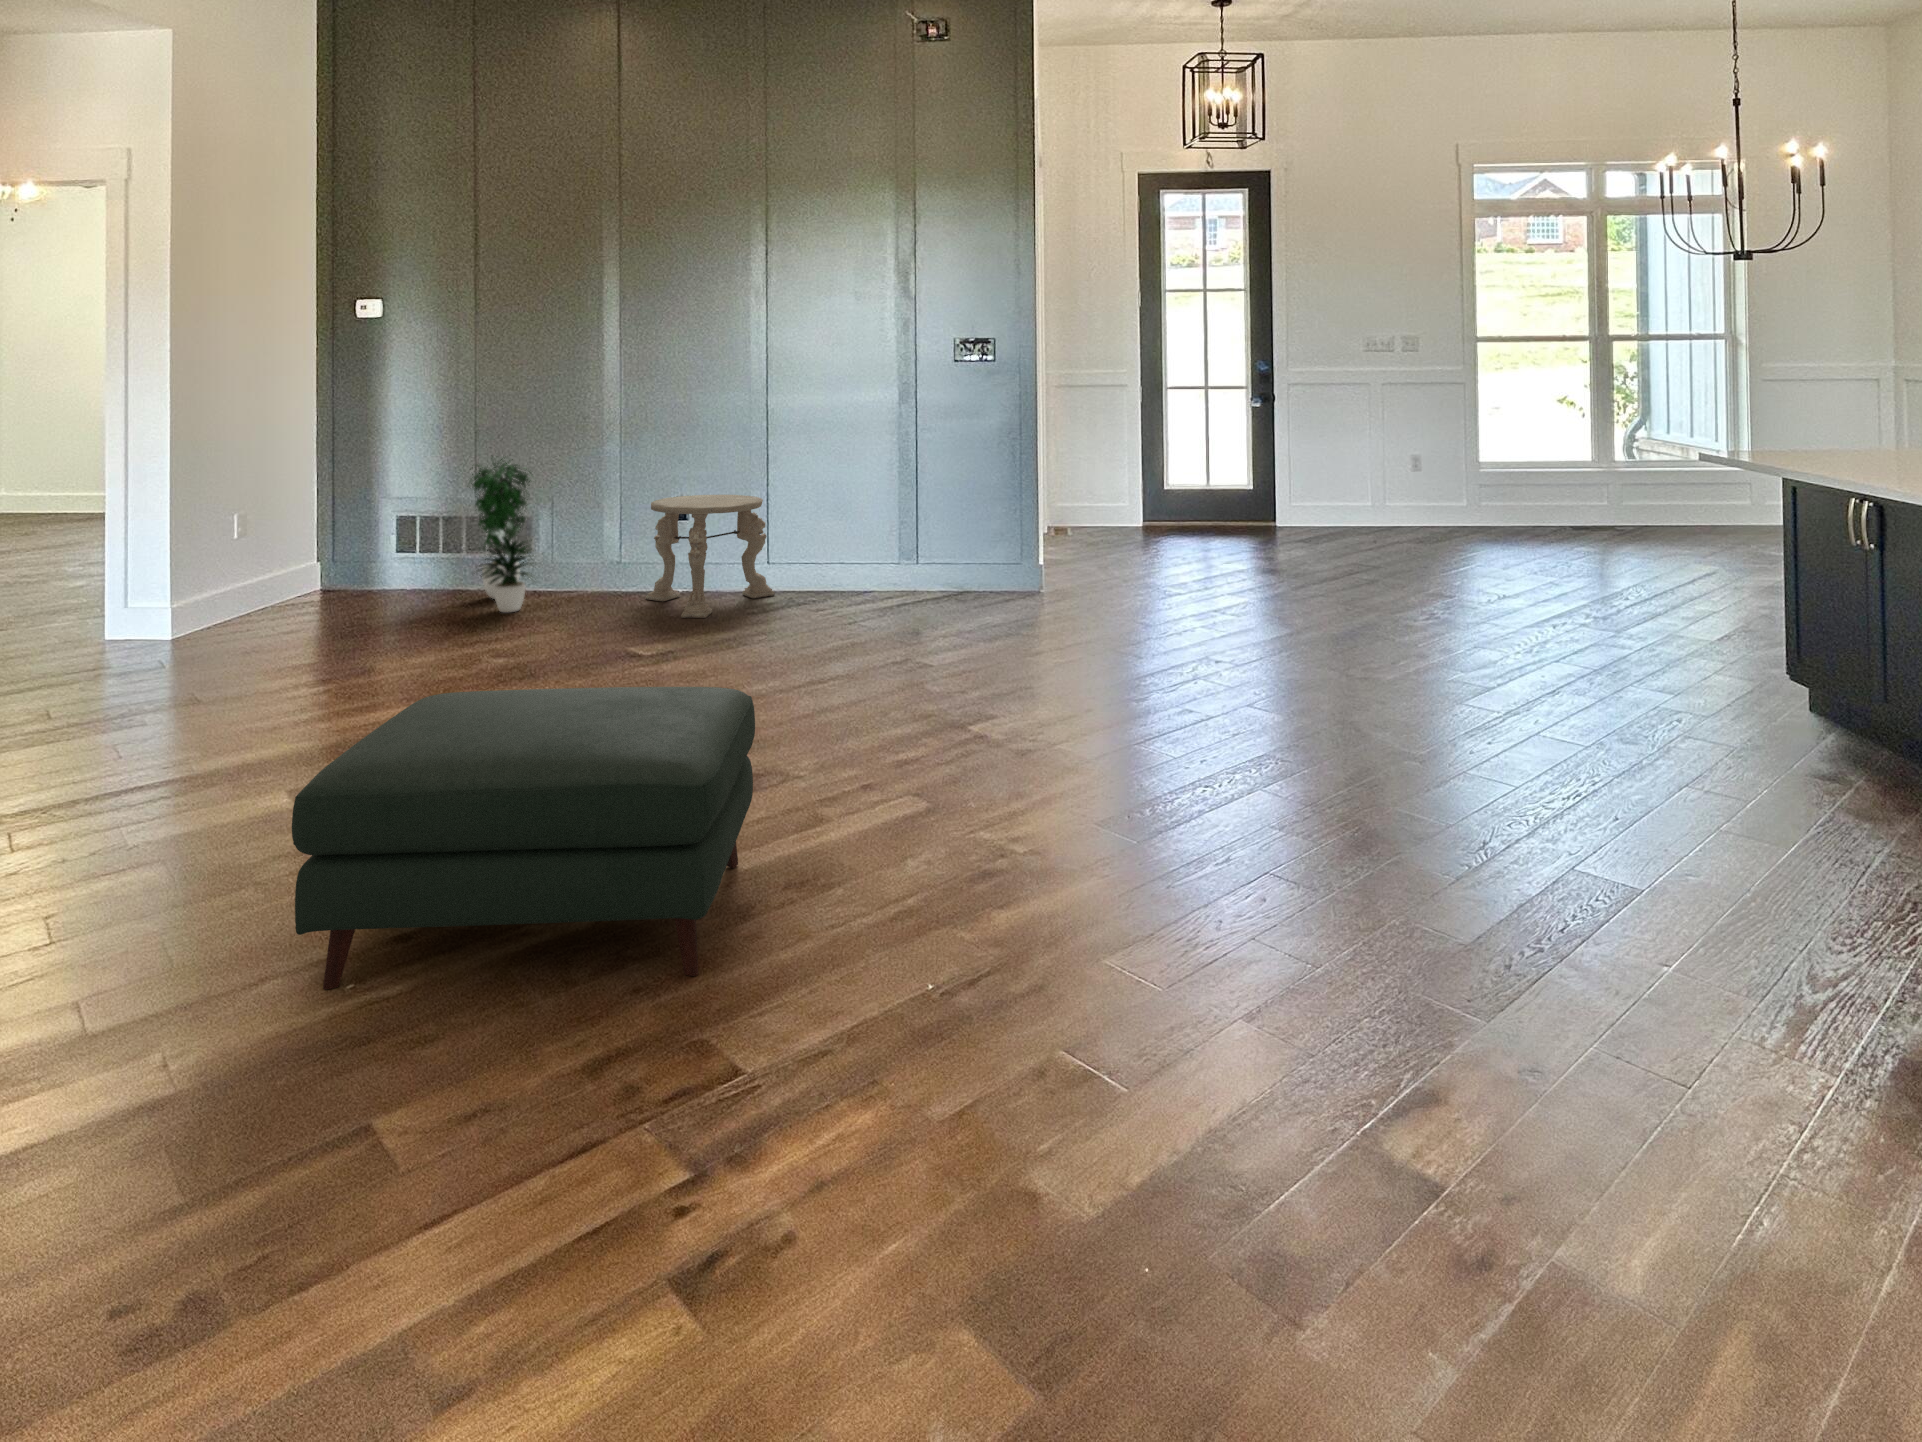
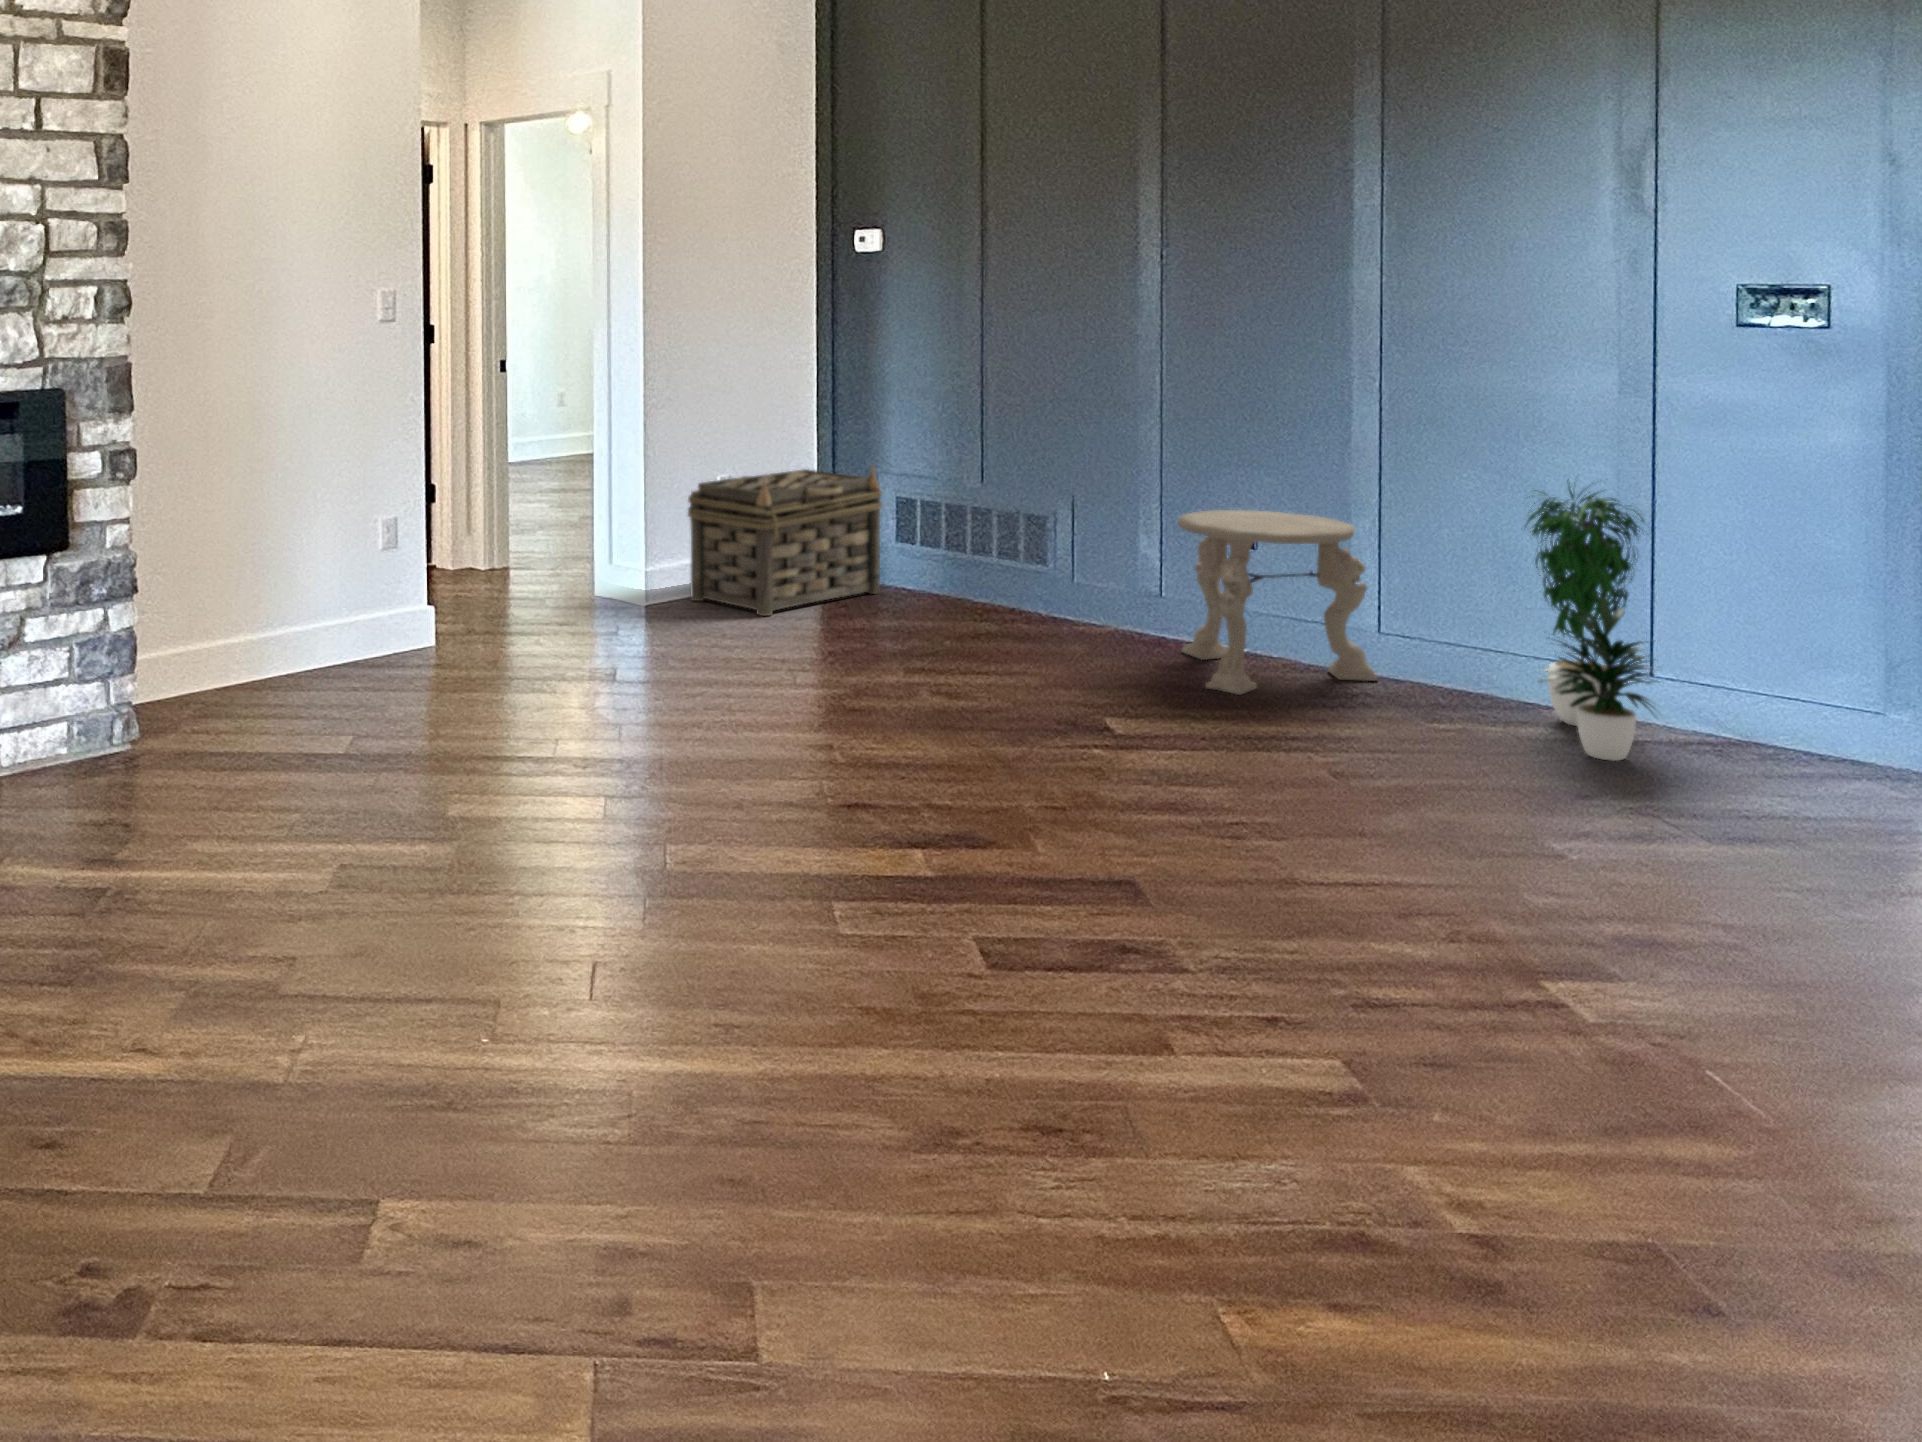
potted plant: present [470,459,534,612] -> present [1524,481,1656,761]
basket: none [210,493,389,629] -> present [688,466,882,616]
ottoman: present [292,687,755,989] -> none [408,724,980,1171]

